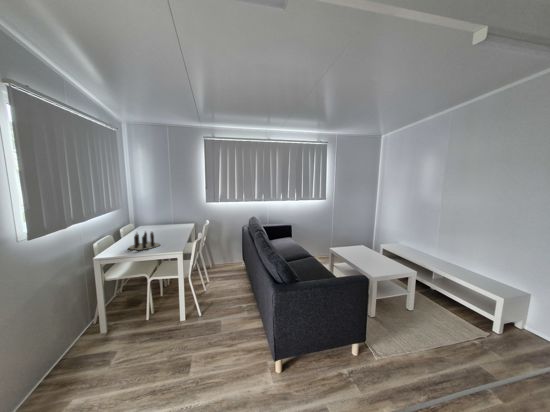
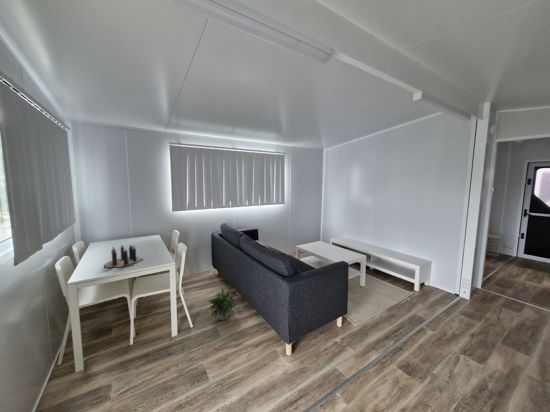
potted plant: none [216,282,250,316] -> present [209,288,237,320]

